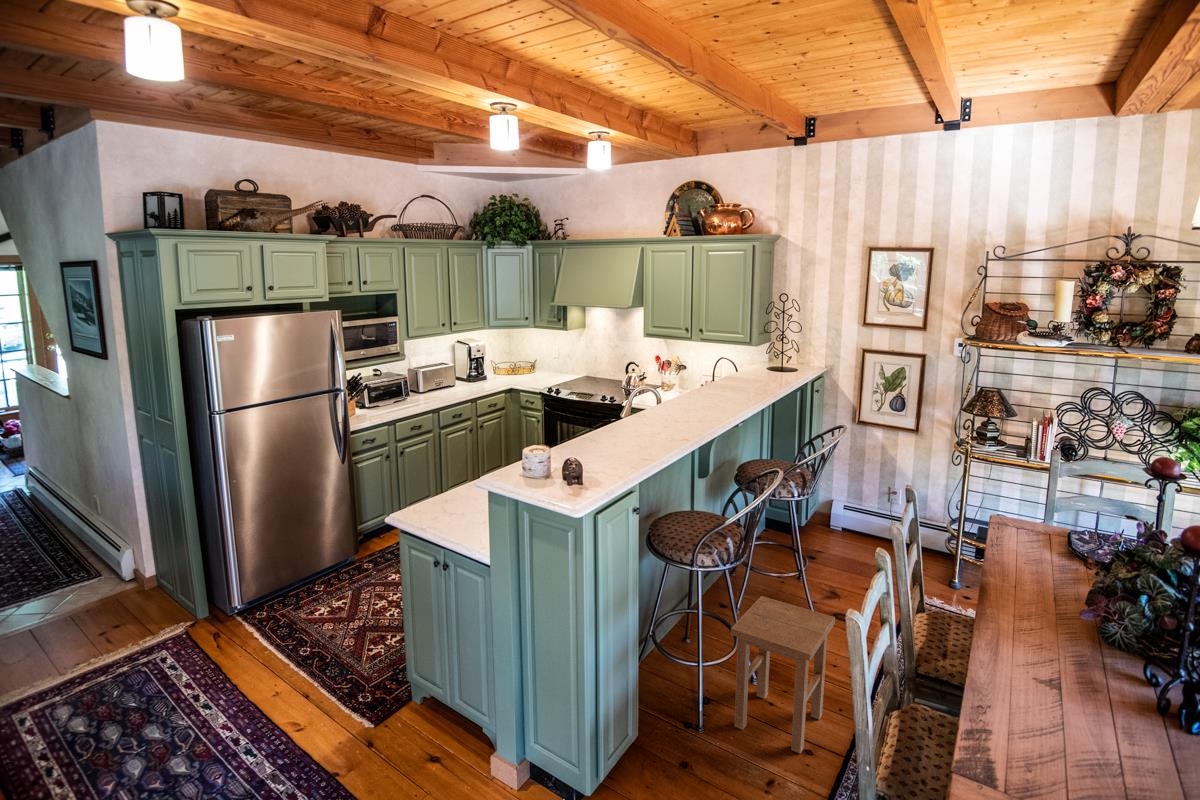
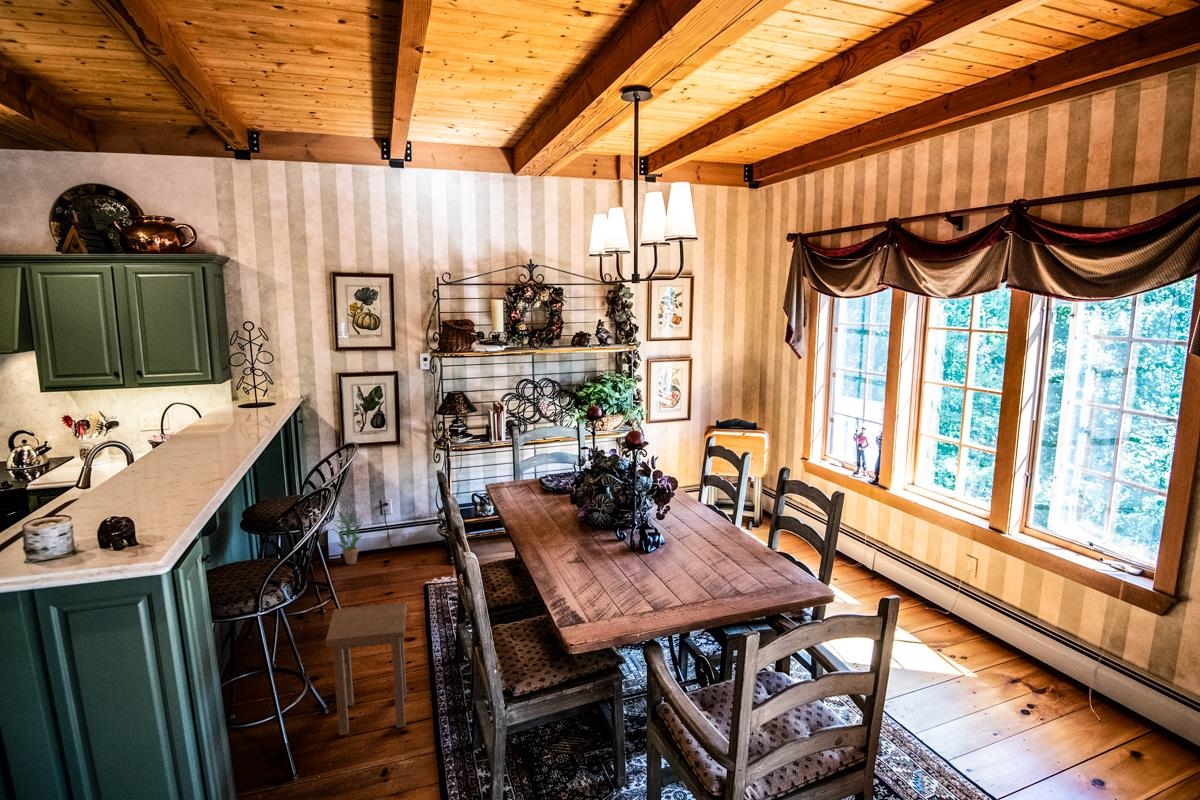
potted plant: none [831,486,864,542] -> present [336,511,361,564]

